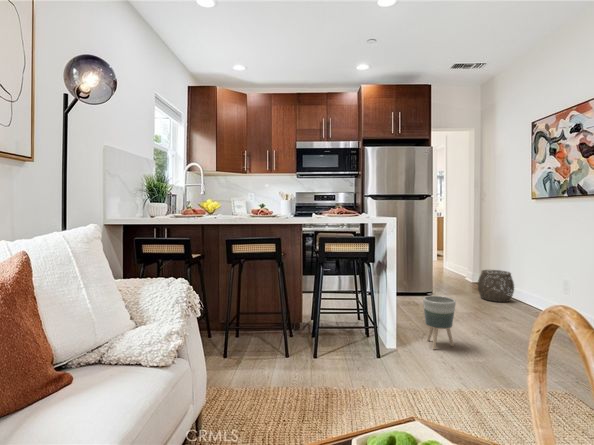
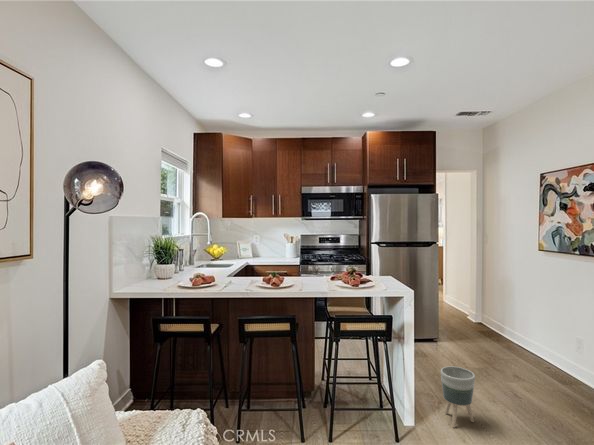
woven basket: present [478,270,514,302] -> none [488,318,526,354]

